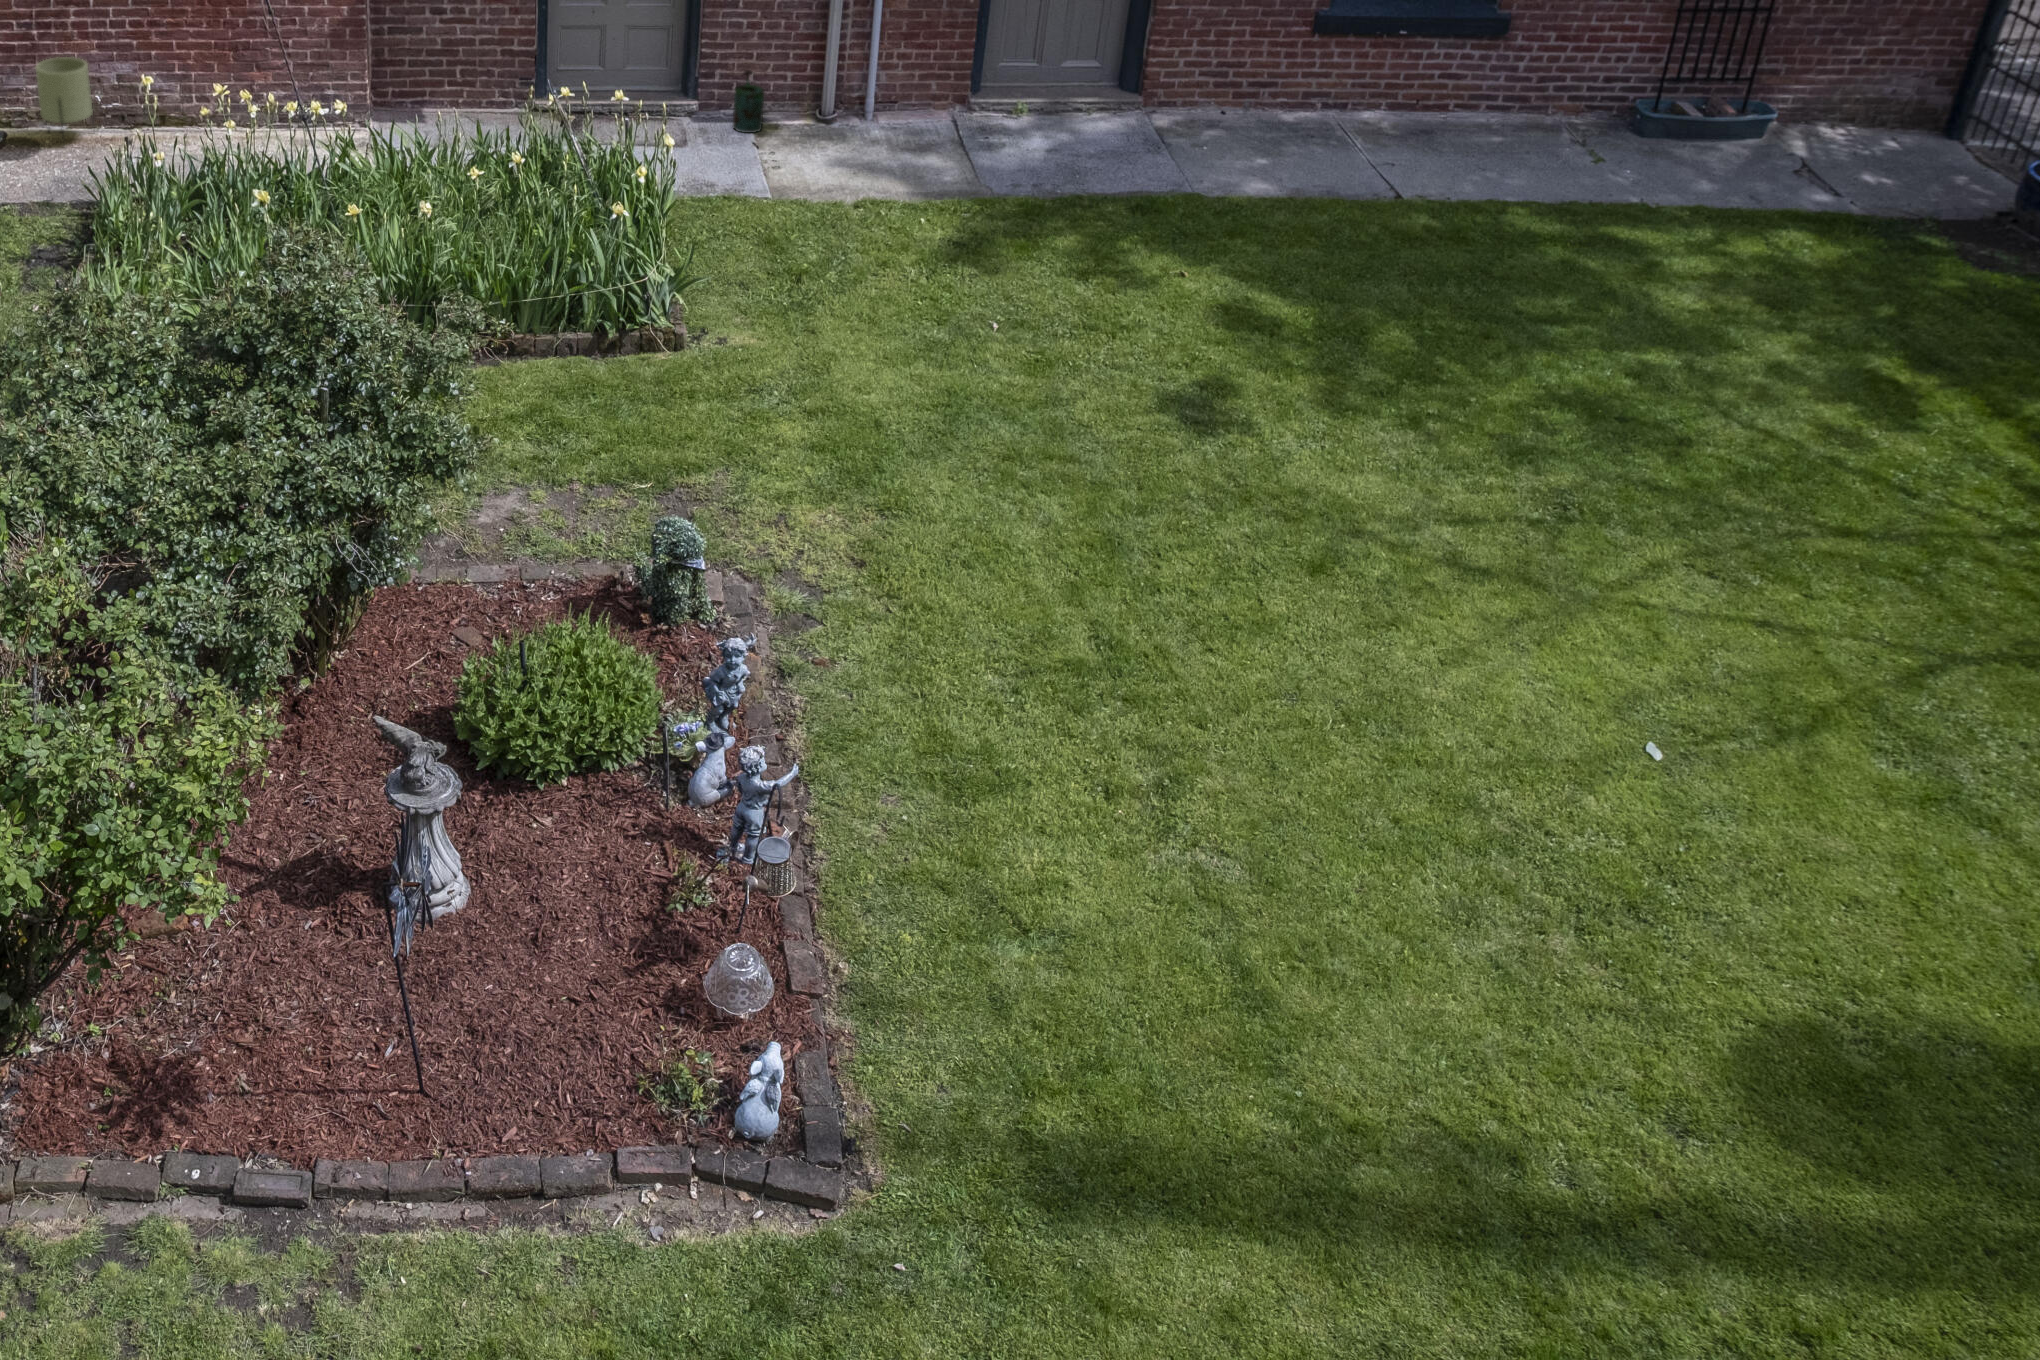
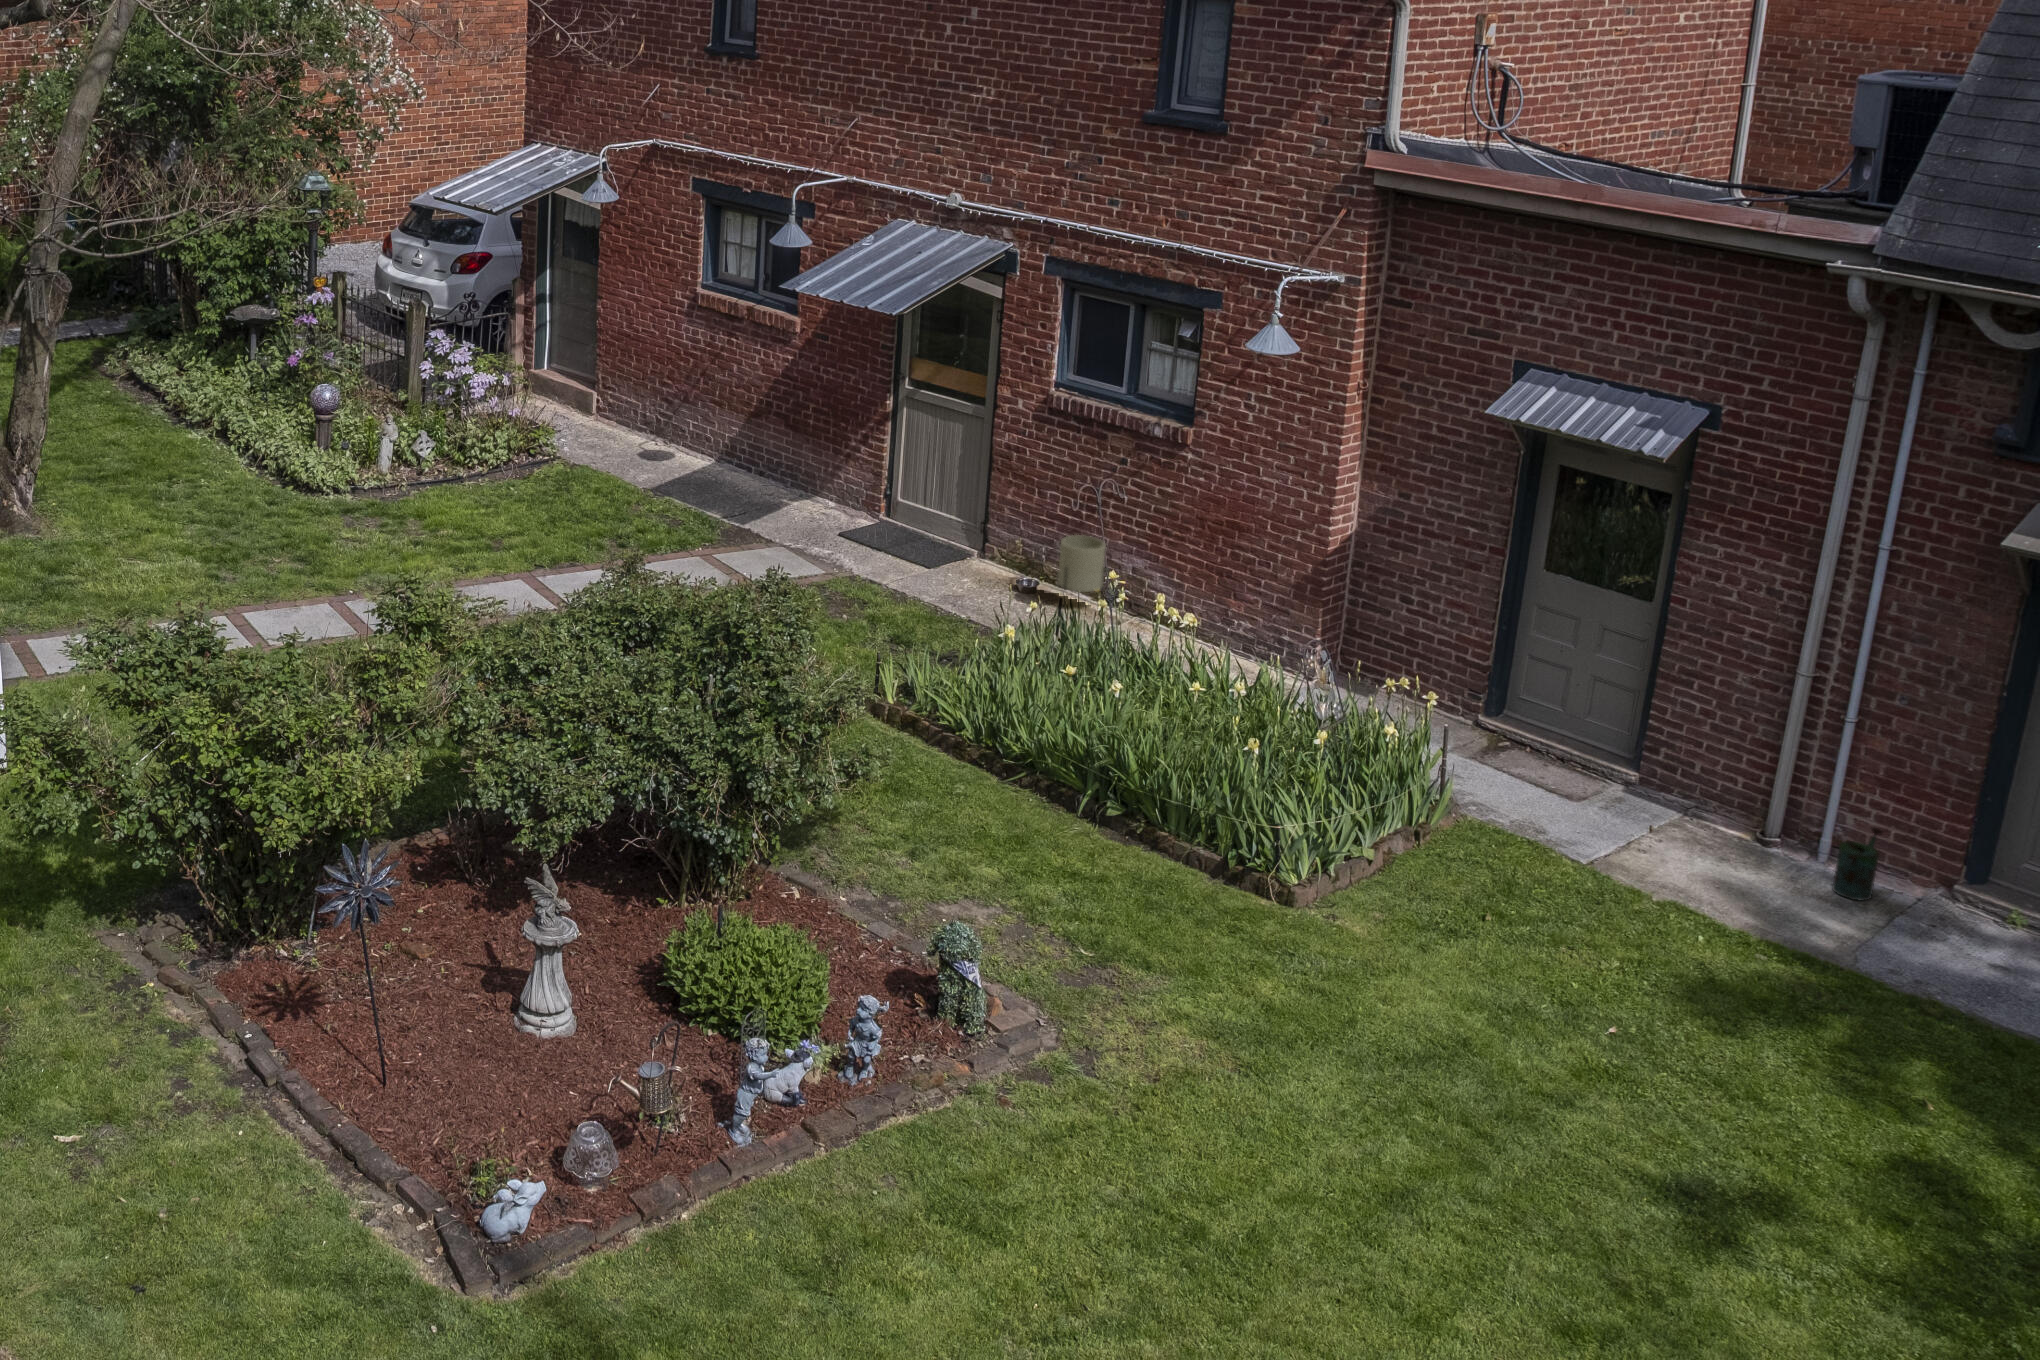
watering can: present [732,70,764,133] -> present [1832,827,1883,901]

